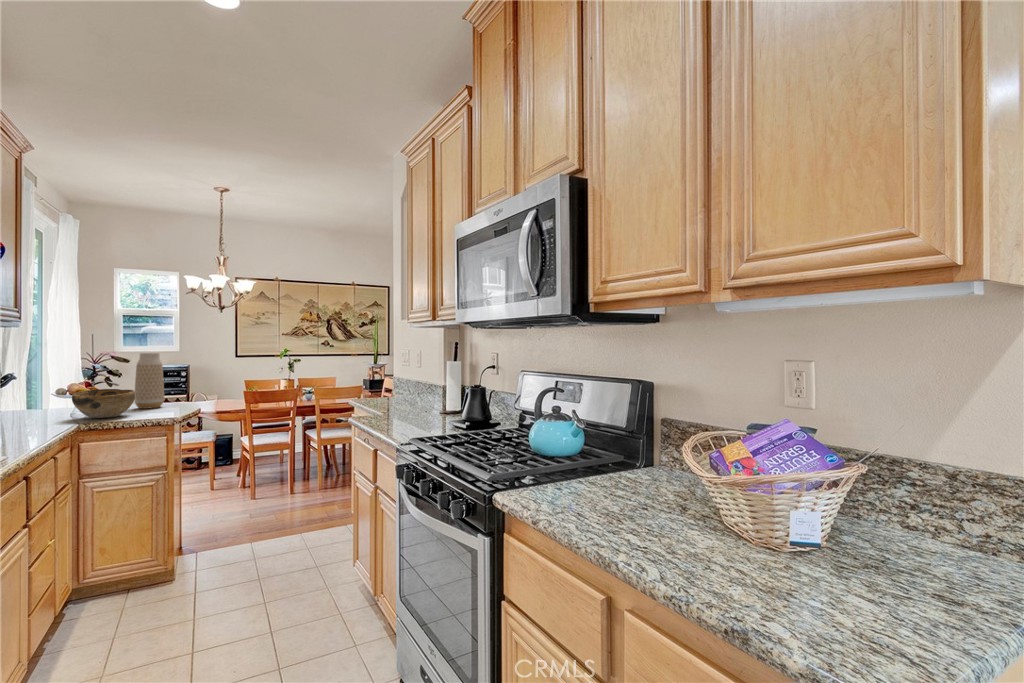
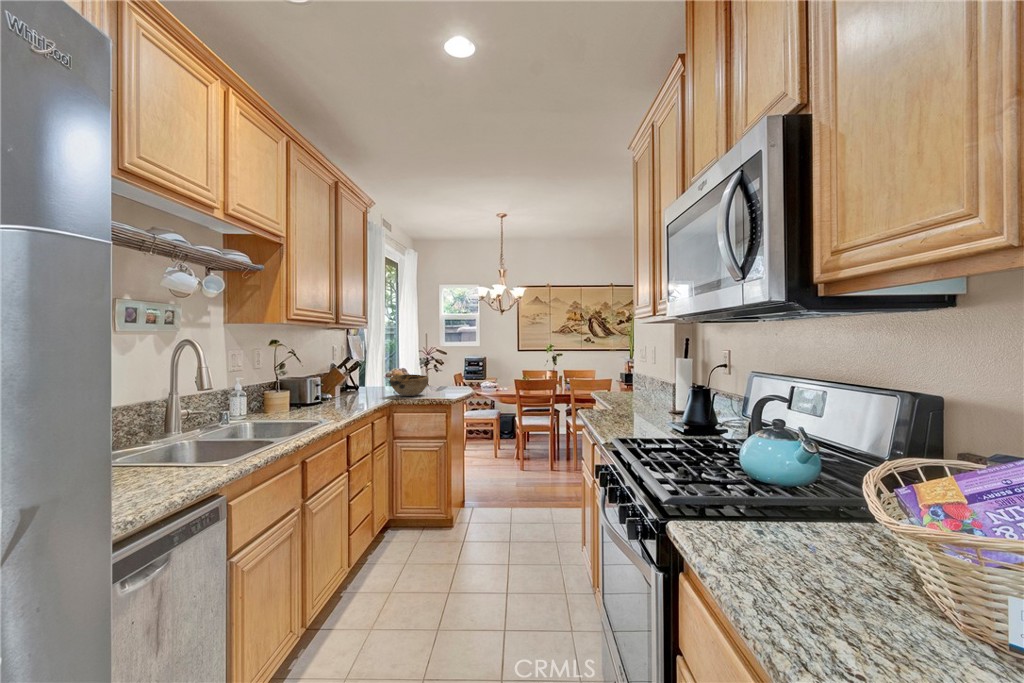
vase: present [135,353,164,409] -> none [432,348,451,391]

